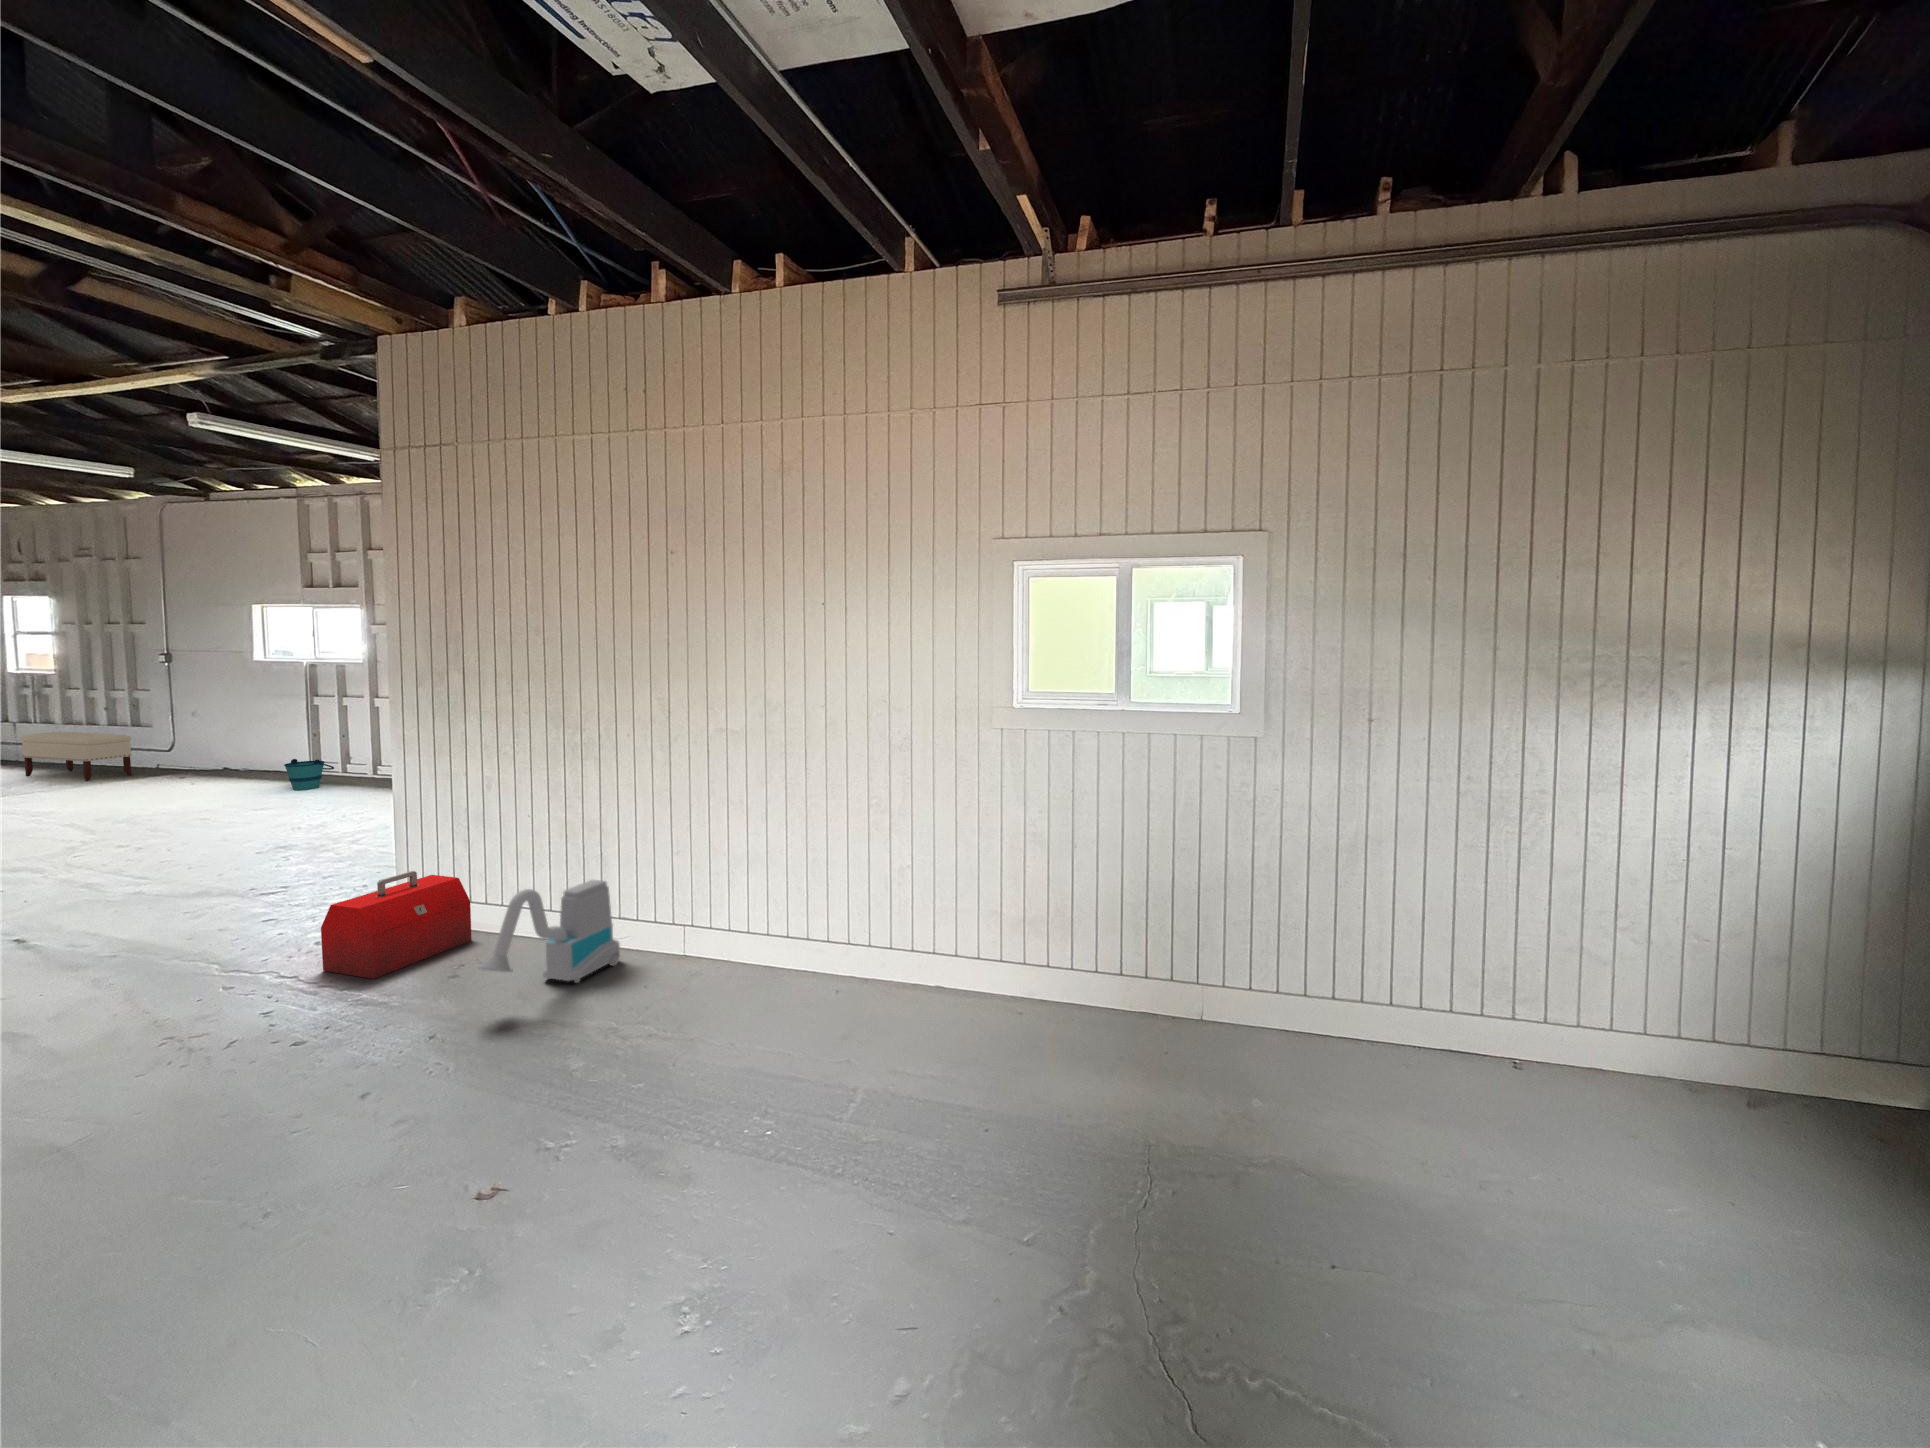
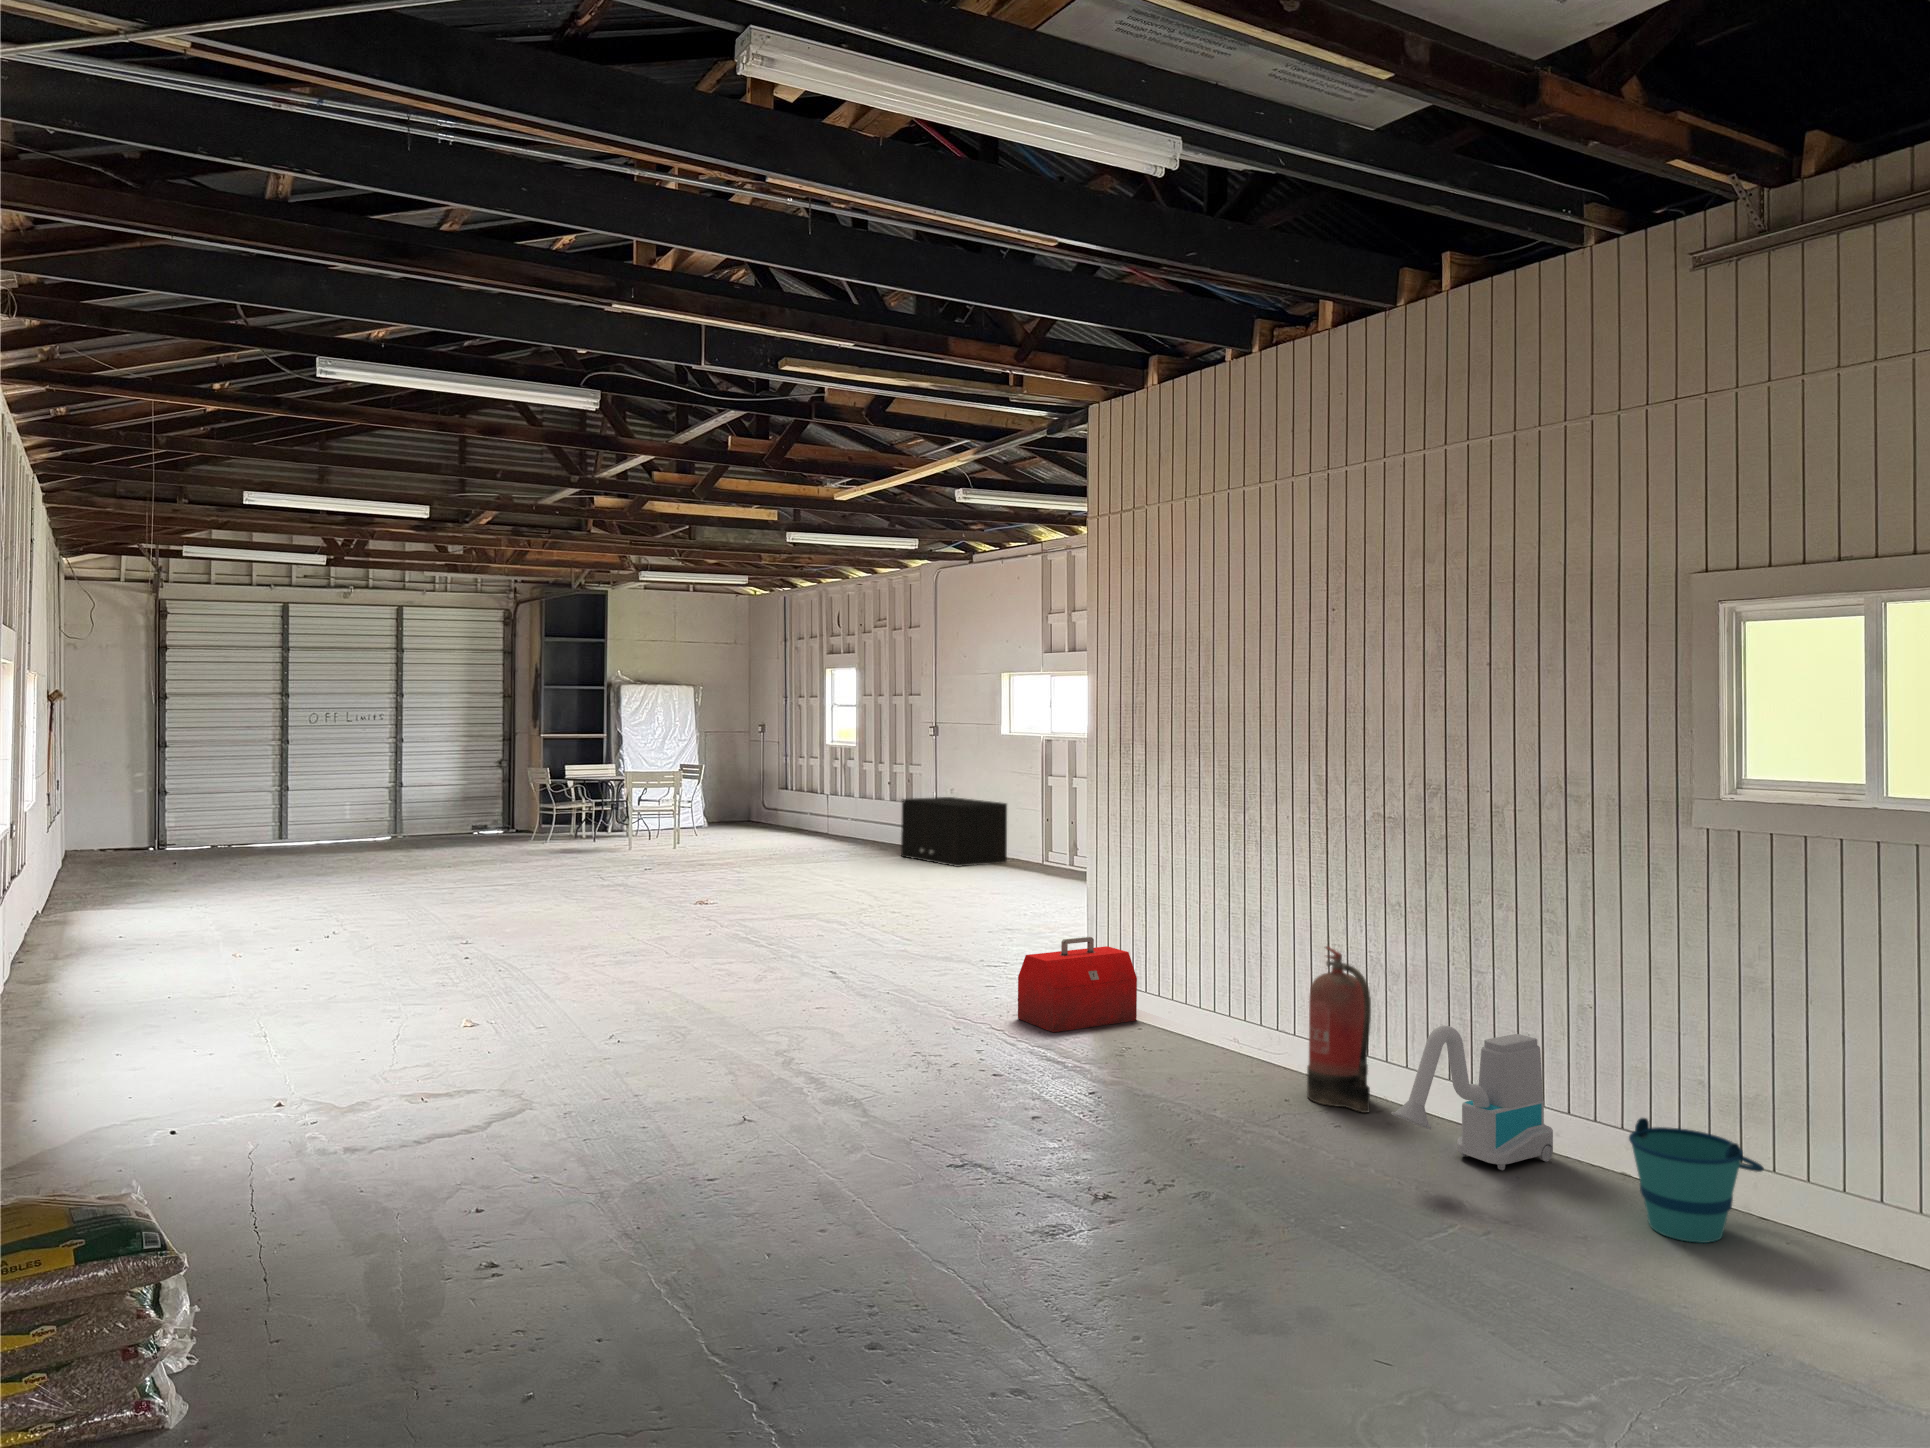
storage cabinet: none [127,724,277,792] -> present [901,797,1007,867]
bench: present [21,732,131,781] -> none [833,799,904,848]
bucket: present [284,759,334,790] -> present [1629,1118,1764,1243]
fire extinguisher: none [674,853,735,993] -> present [1307,946,1371,1113]
vacuum cleaner: present [478,880,620,983] -> present [1391,1026,1553,1171]

